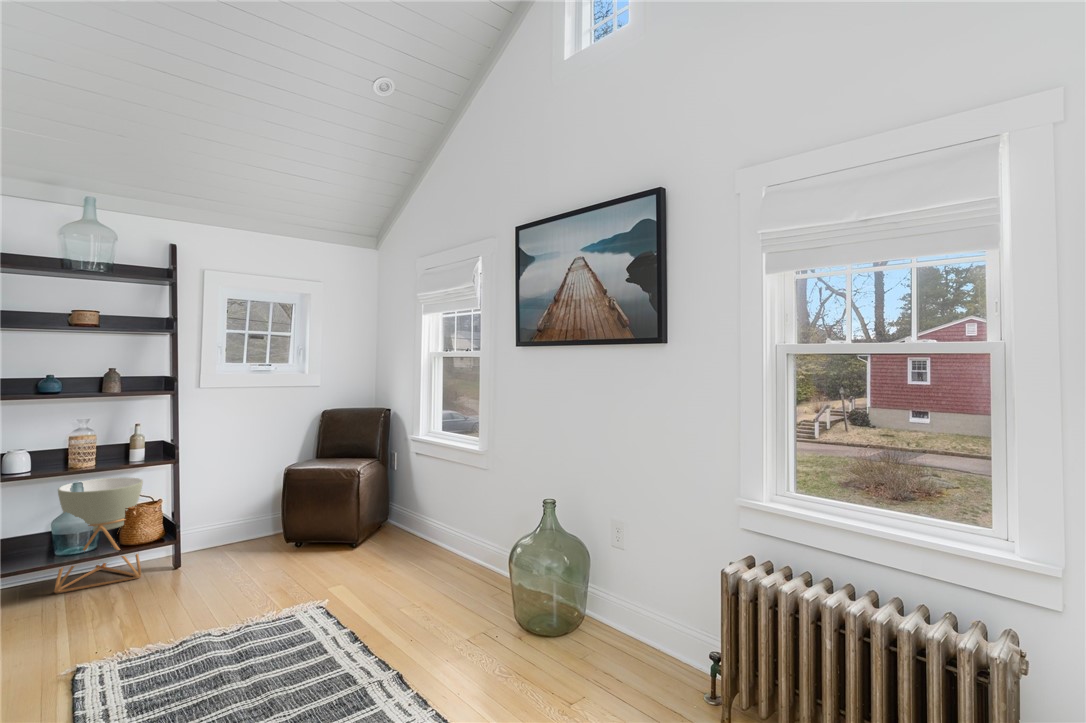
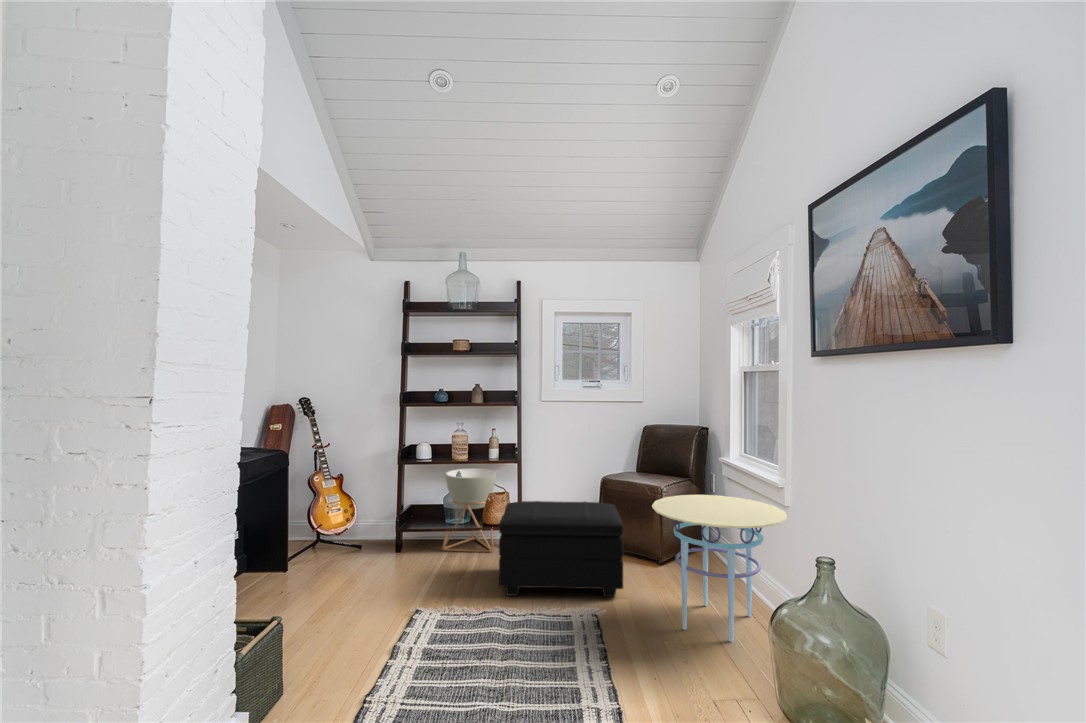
side table: none [376,469,492,594] -> present [652,495,787,642]
footstool: none [178,494,340,617] -> present [499,501,624,597]

